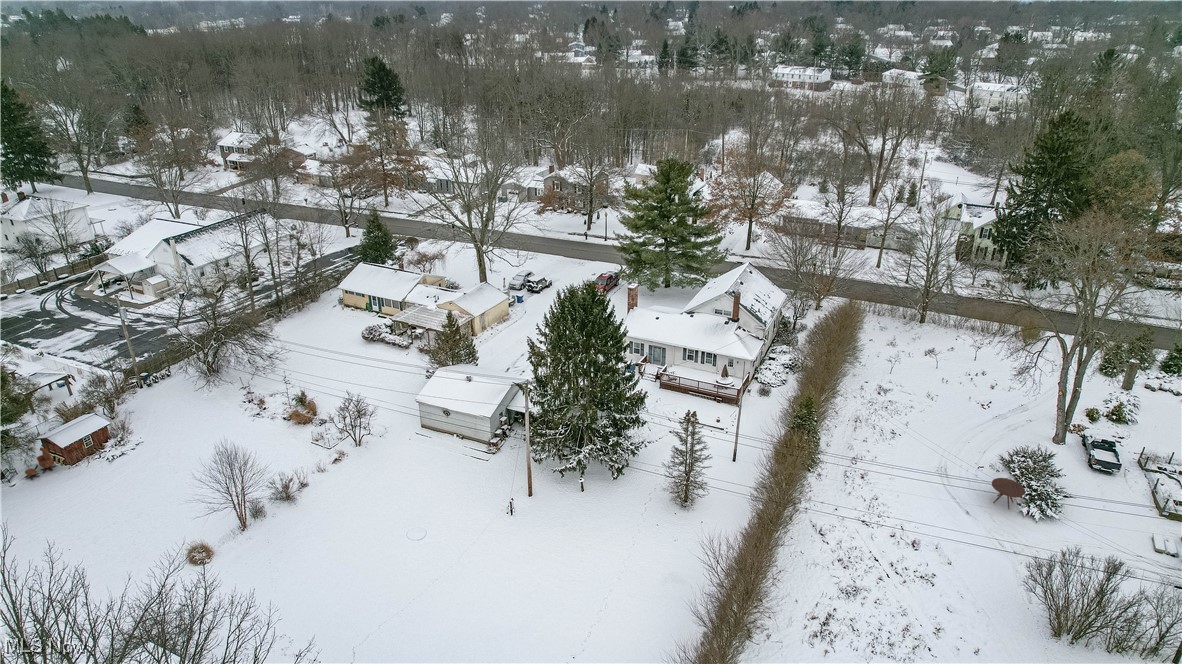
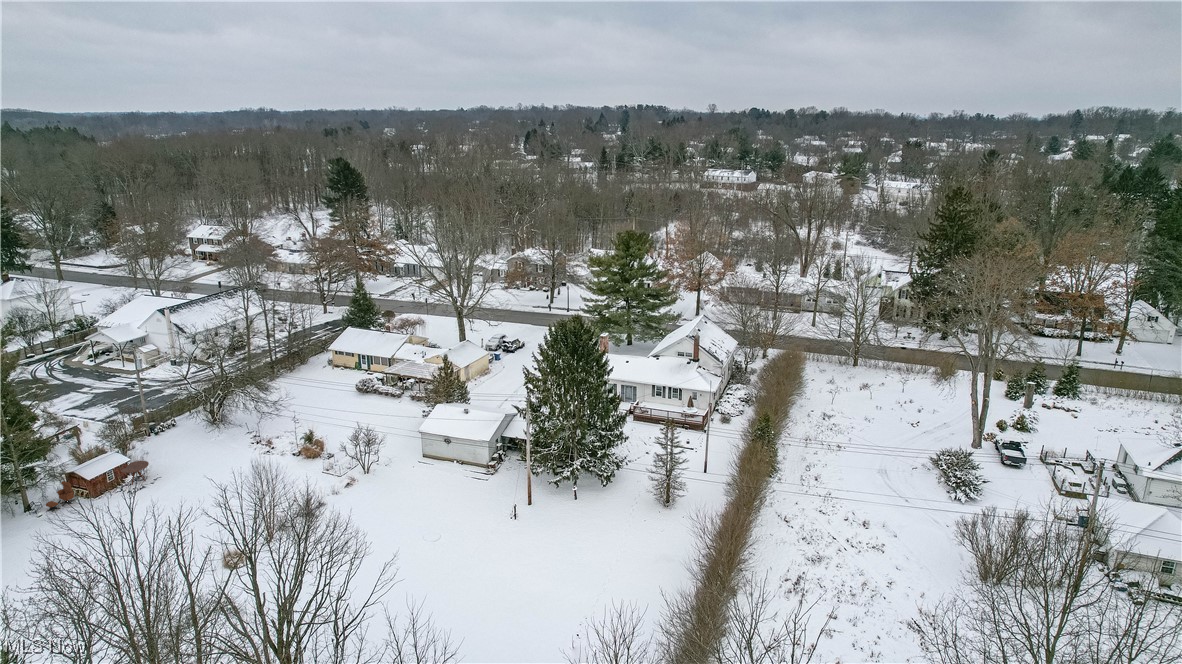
round table: present [992,478,1025,509] -> present [121,461,149,485]

